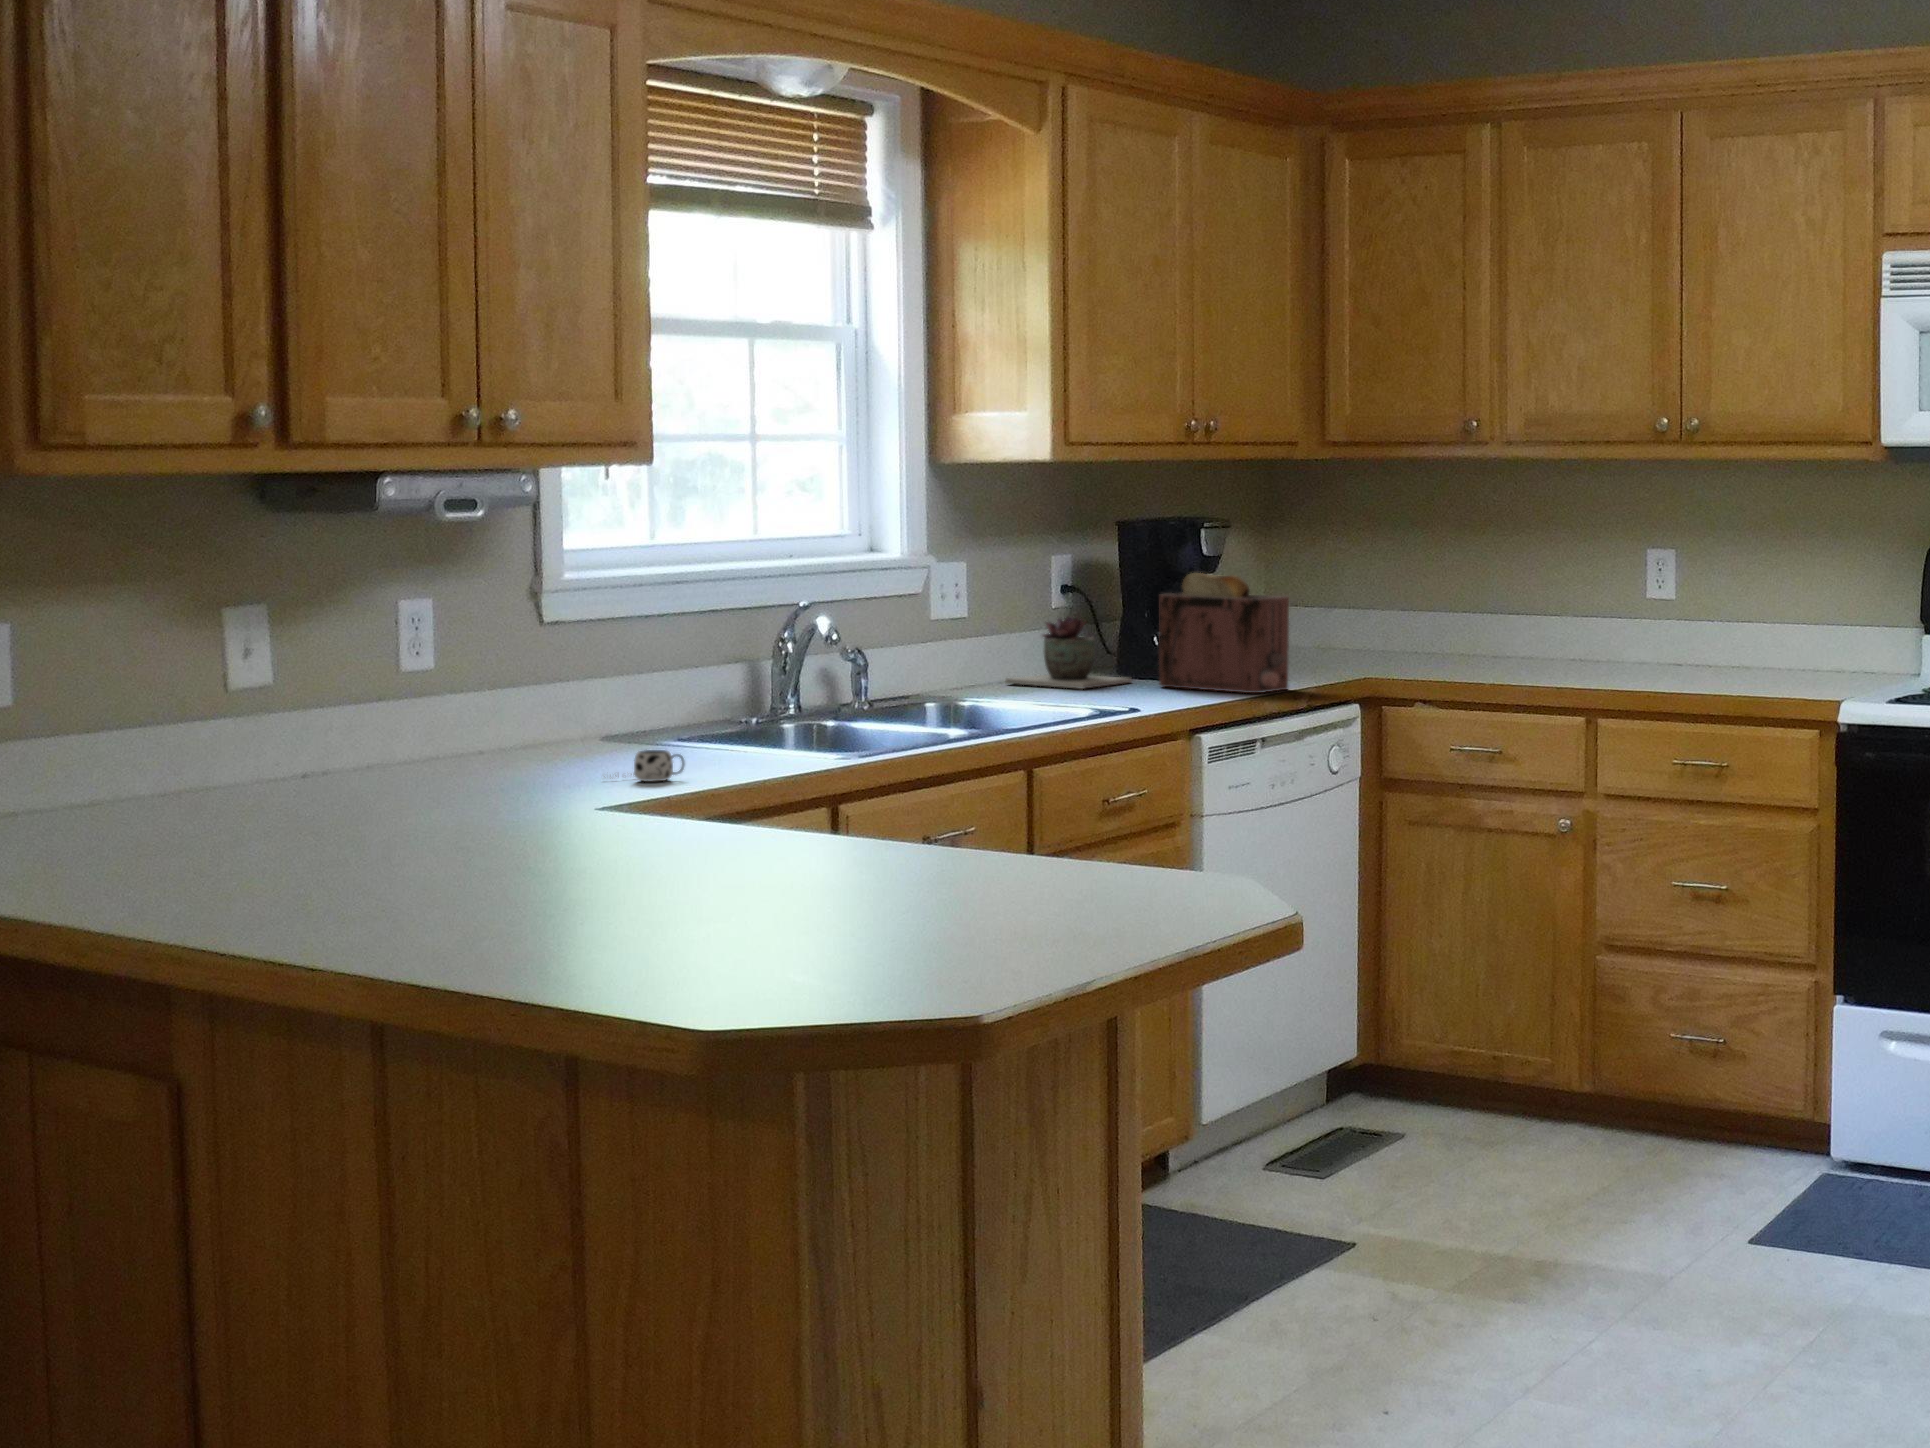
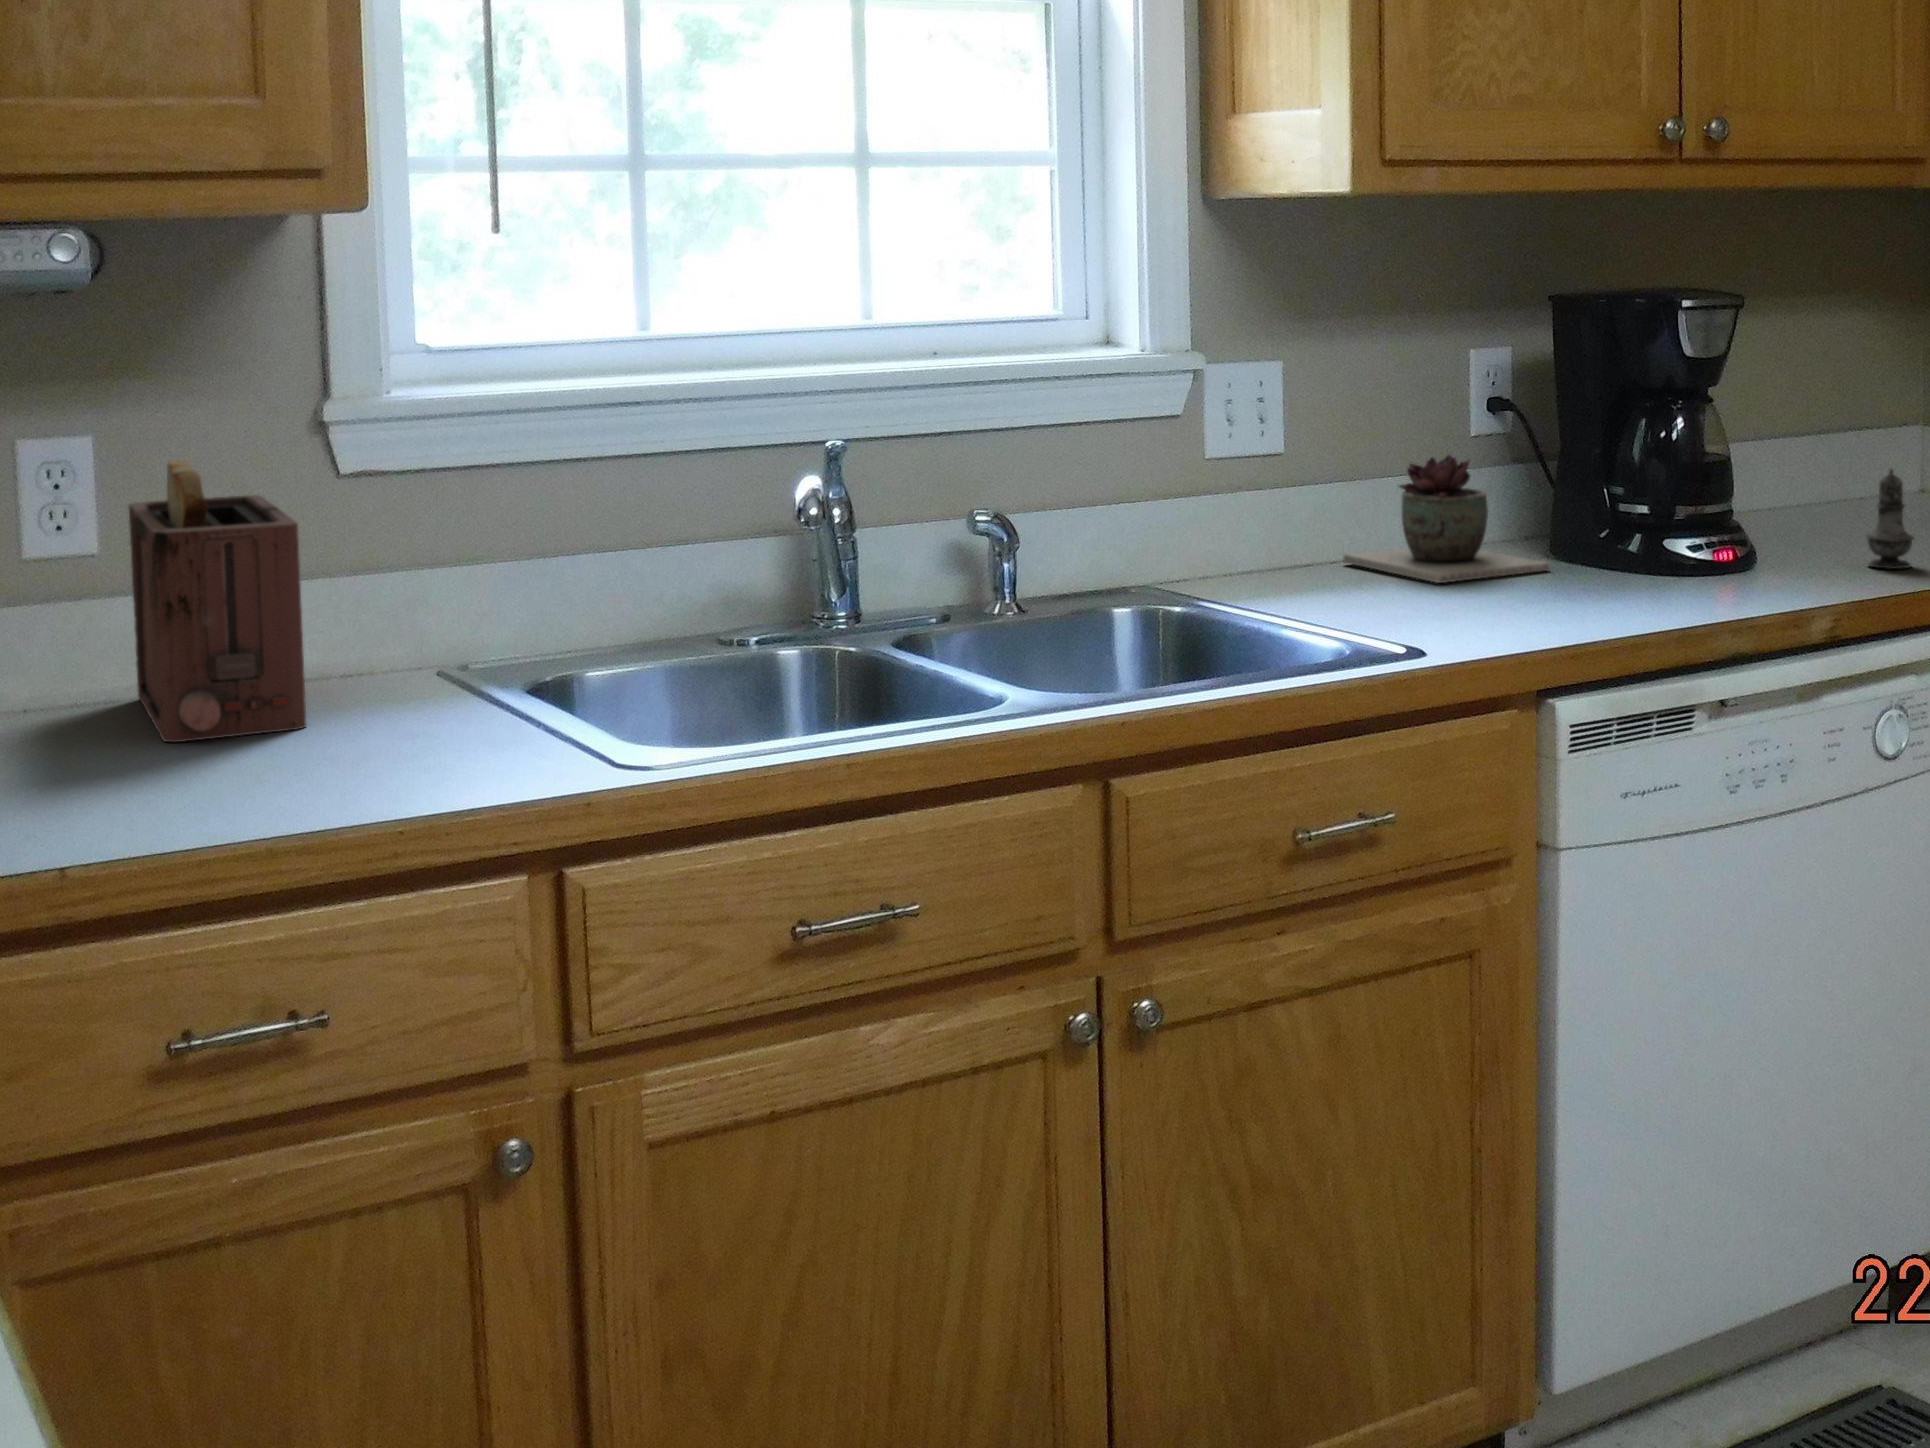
toaster: present [1159,573,1289,693] -> present [129,460,306,742]
salt shaker: none [1300,618,1327,675] -> present [1866,469,1914,569]
mug: present [604,750,684,782] -> none [76,758,195,826]

